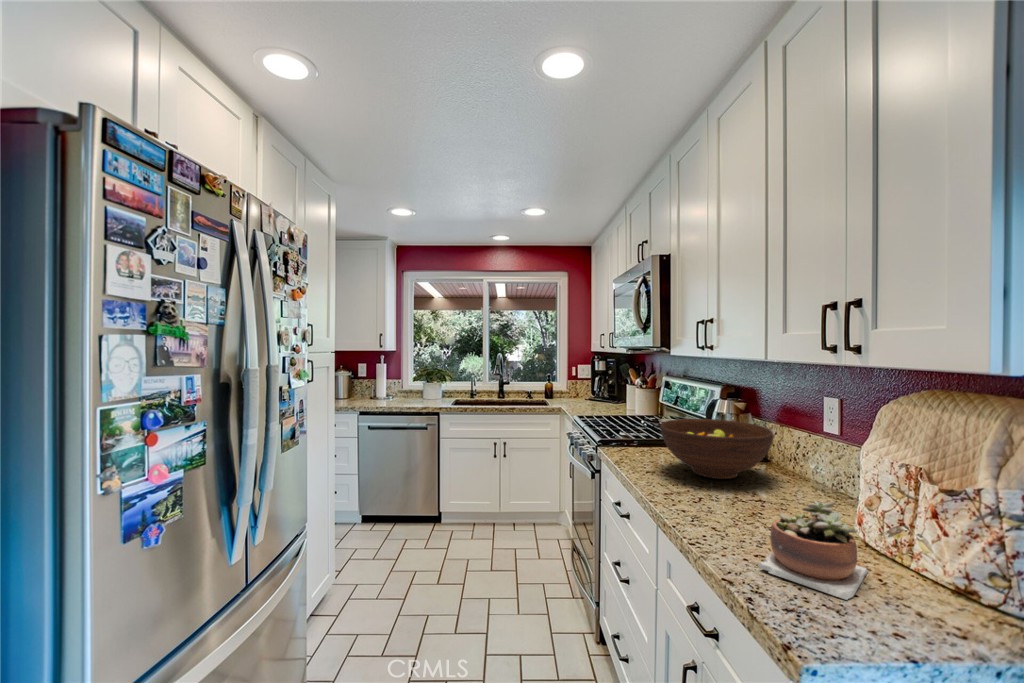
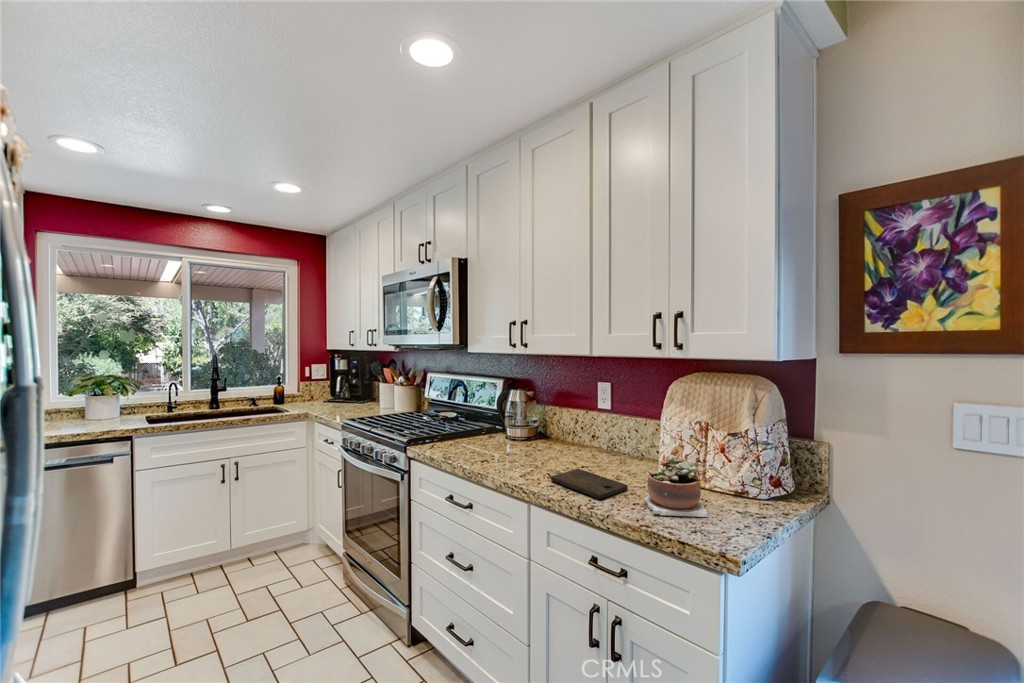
fruit bowl: present [660,419,773,479] -> none [494,407,579,456]
cutting board: none [686,498,772,536] -> present [551,469,628,499]

